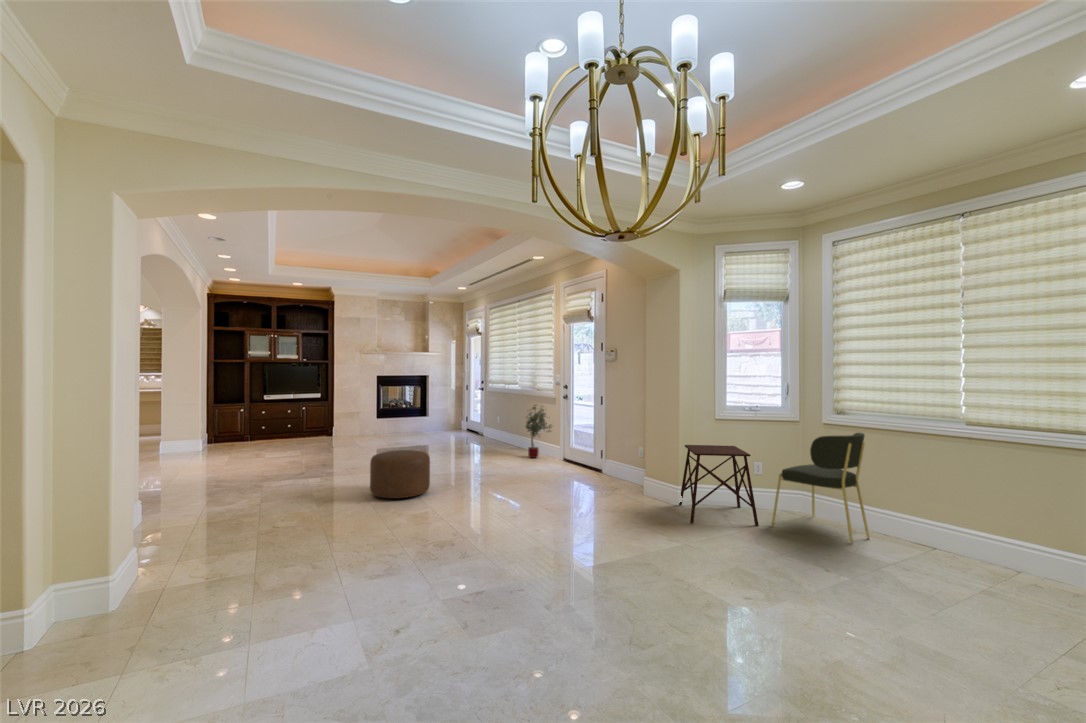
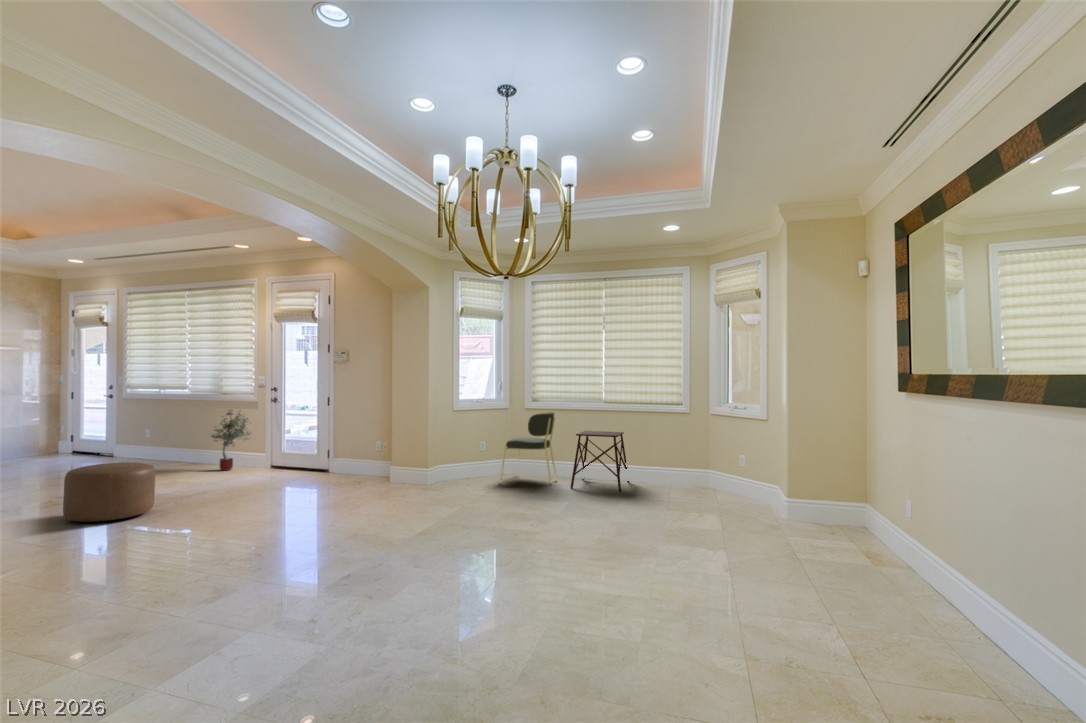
side table: present [679,445,759,526] -> present [570,431,630,491]

